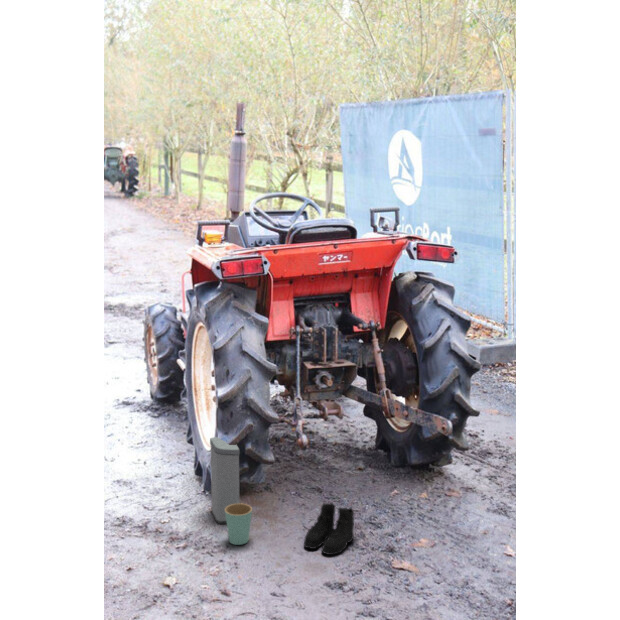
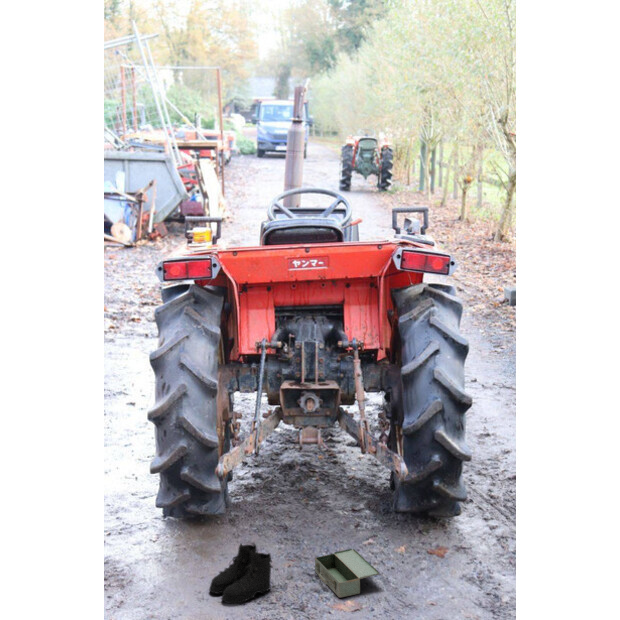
trash can: present [210,437,252,545] -> none [135,456,179,577]
toolbox: none [375,496,437,536] -> present [315,549,379,598]

